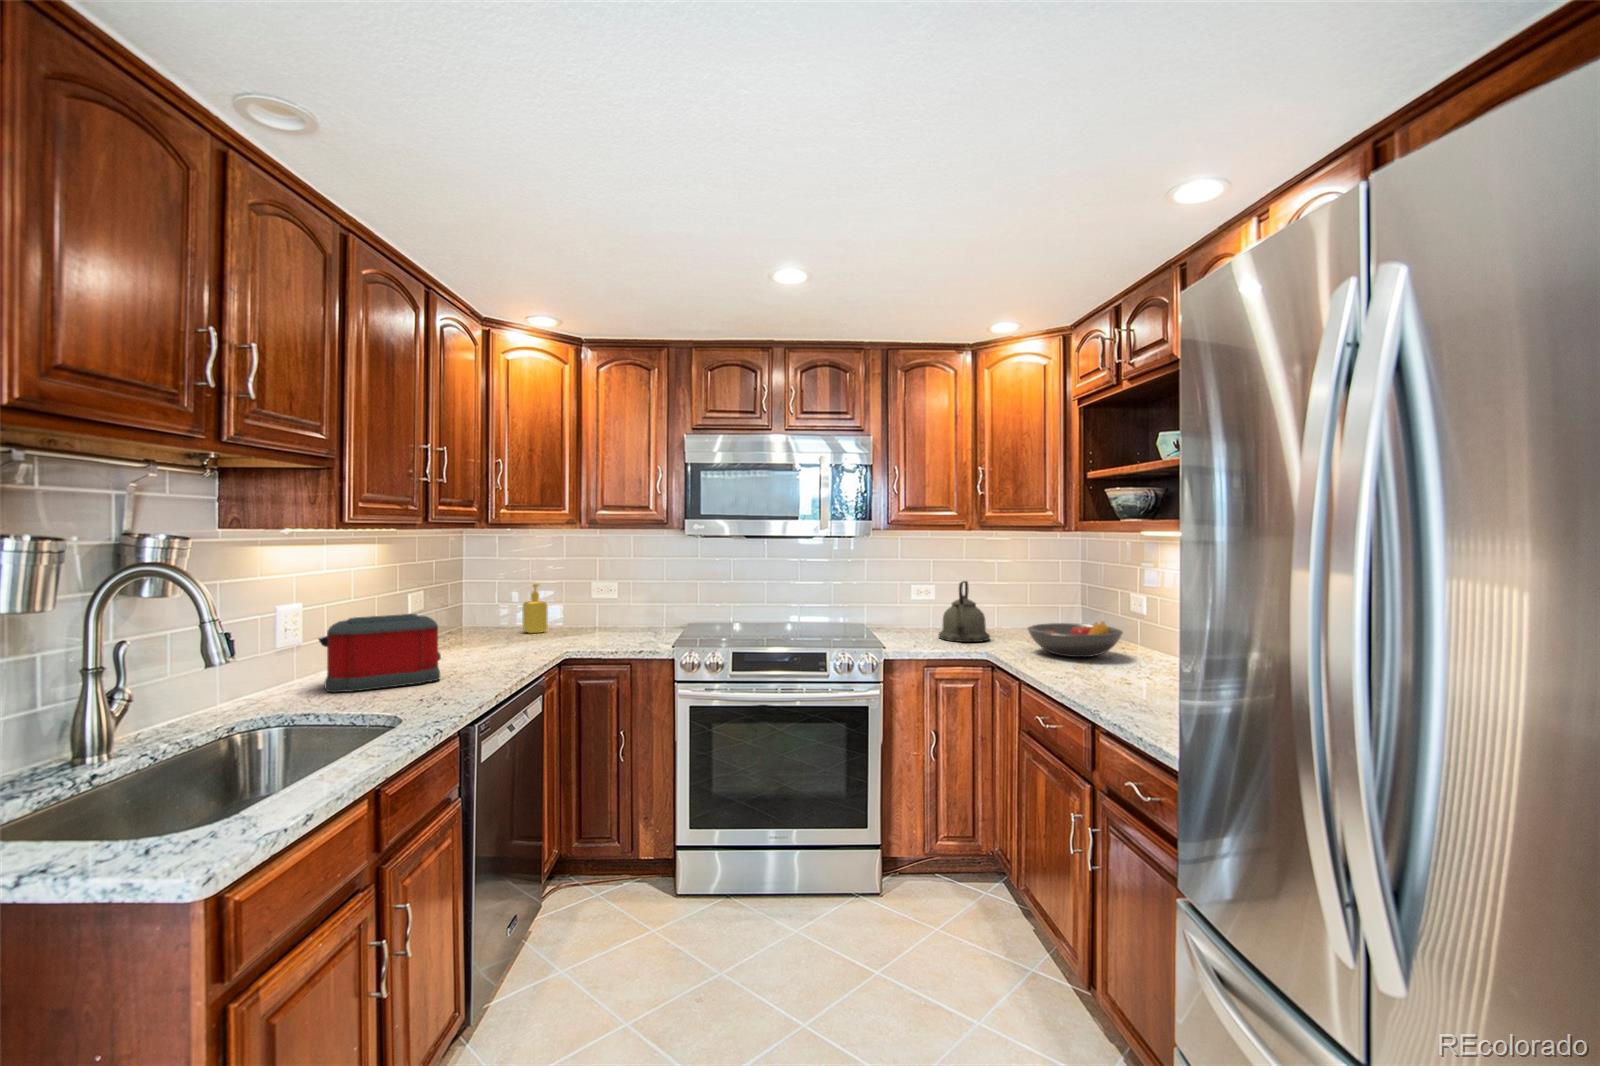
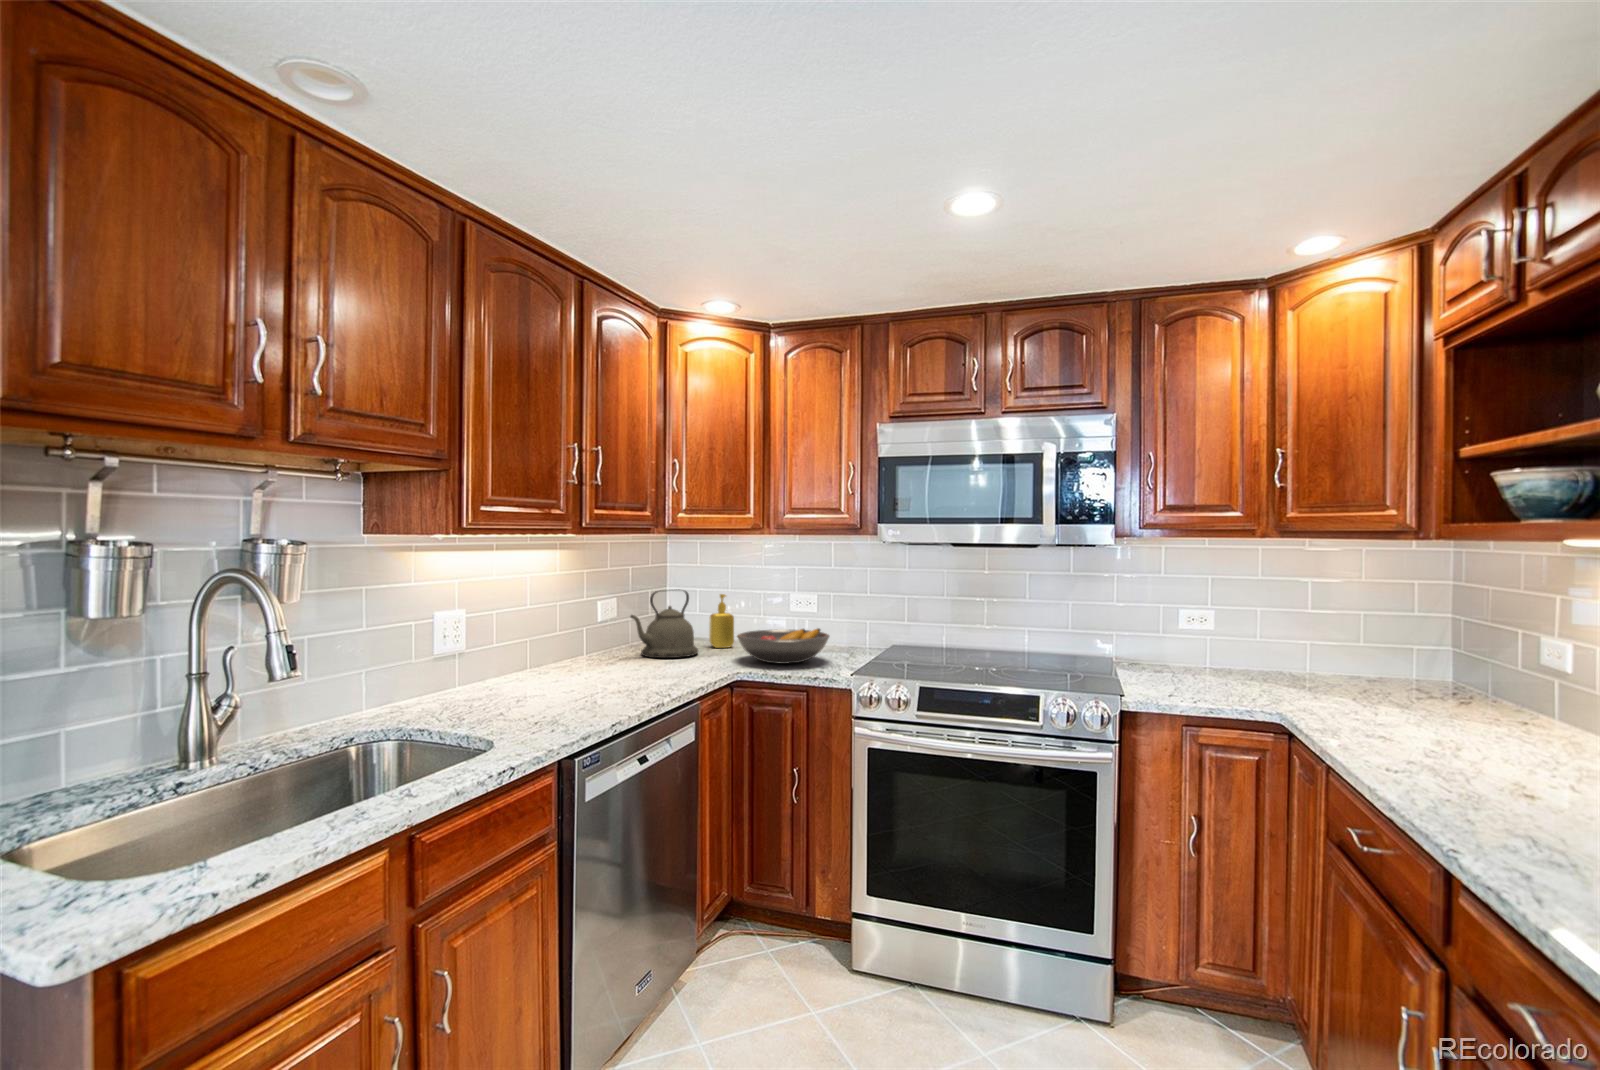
kettle: present [939,581,990,642] -> present [631,591,698,658]
toaster: present [318,614,441,692] -> none [489,623,600,698]
fruit bowl: present [1028,621,1123,657] -> present [737,628,830,664]

